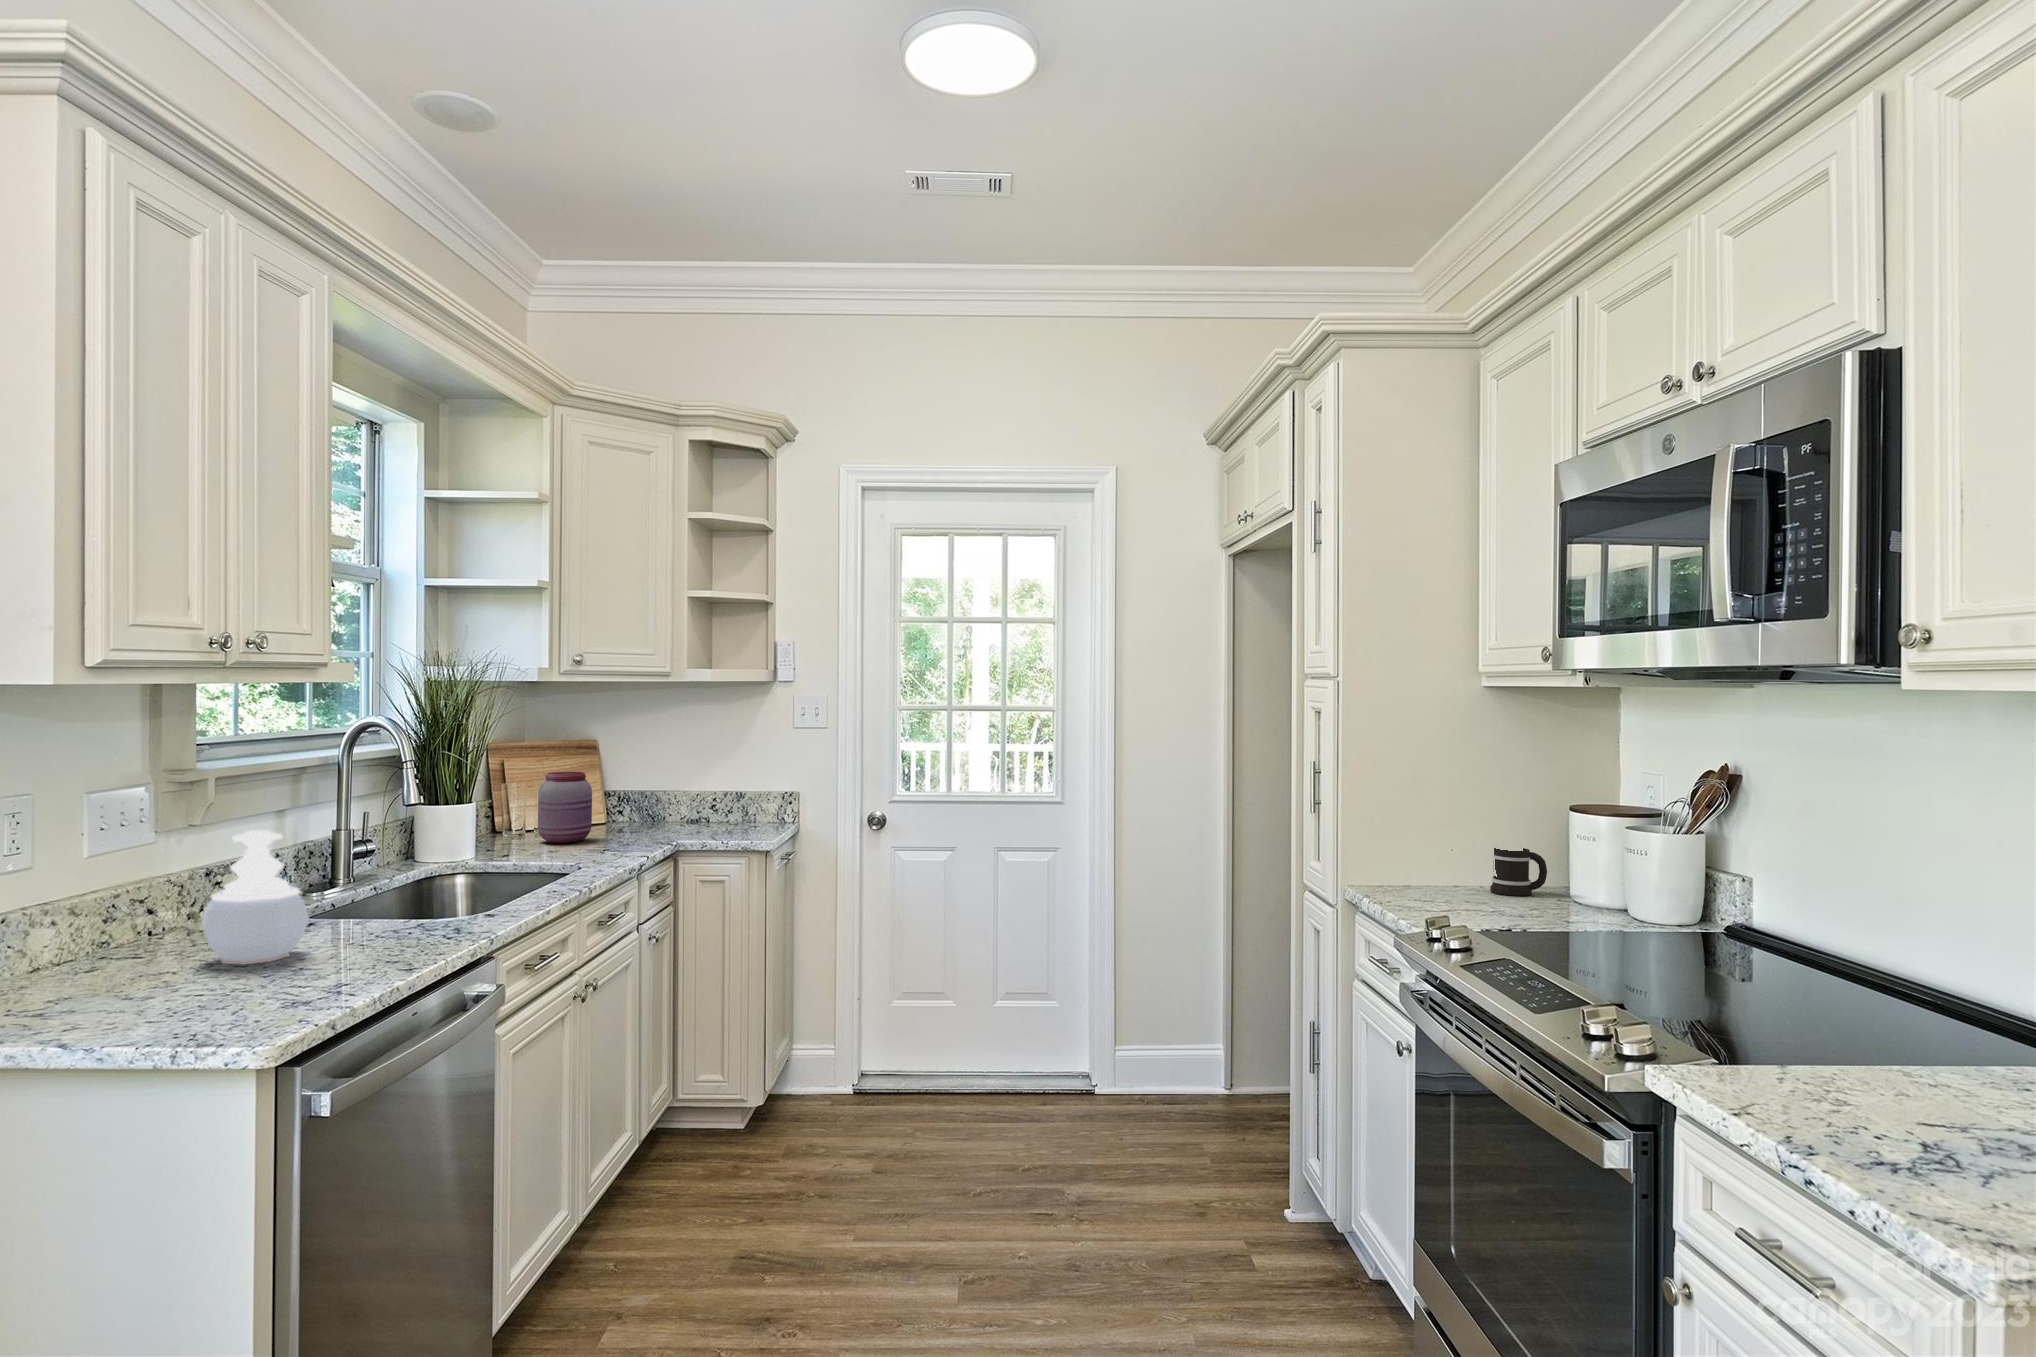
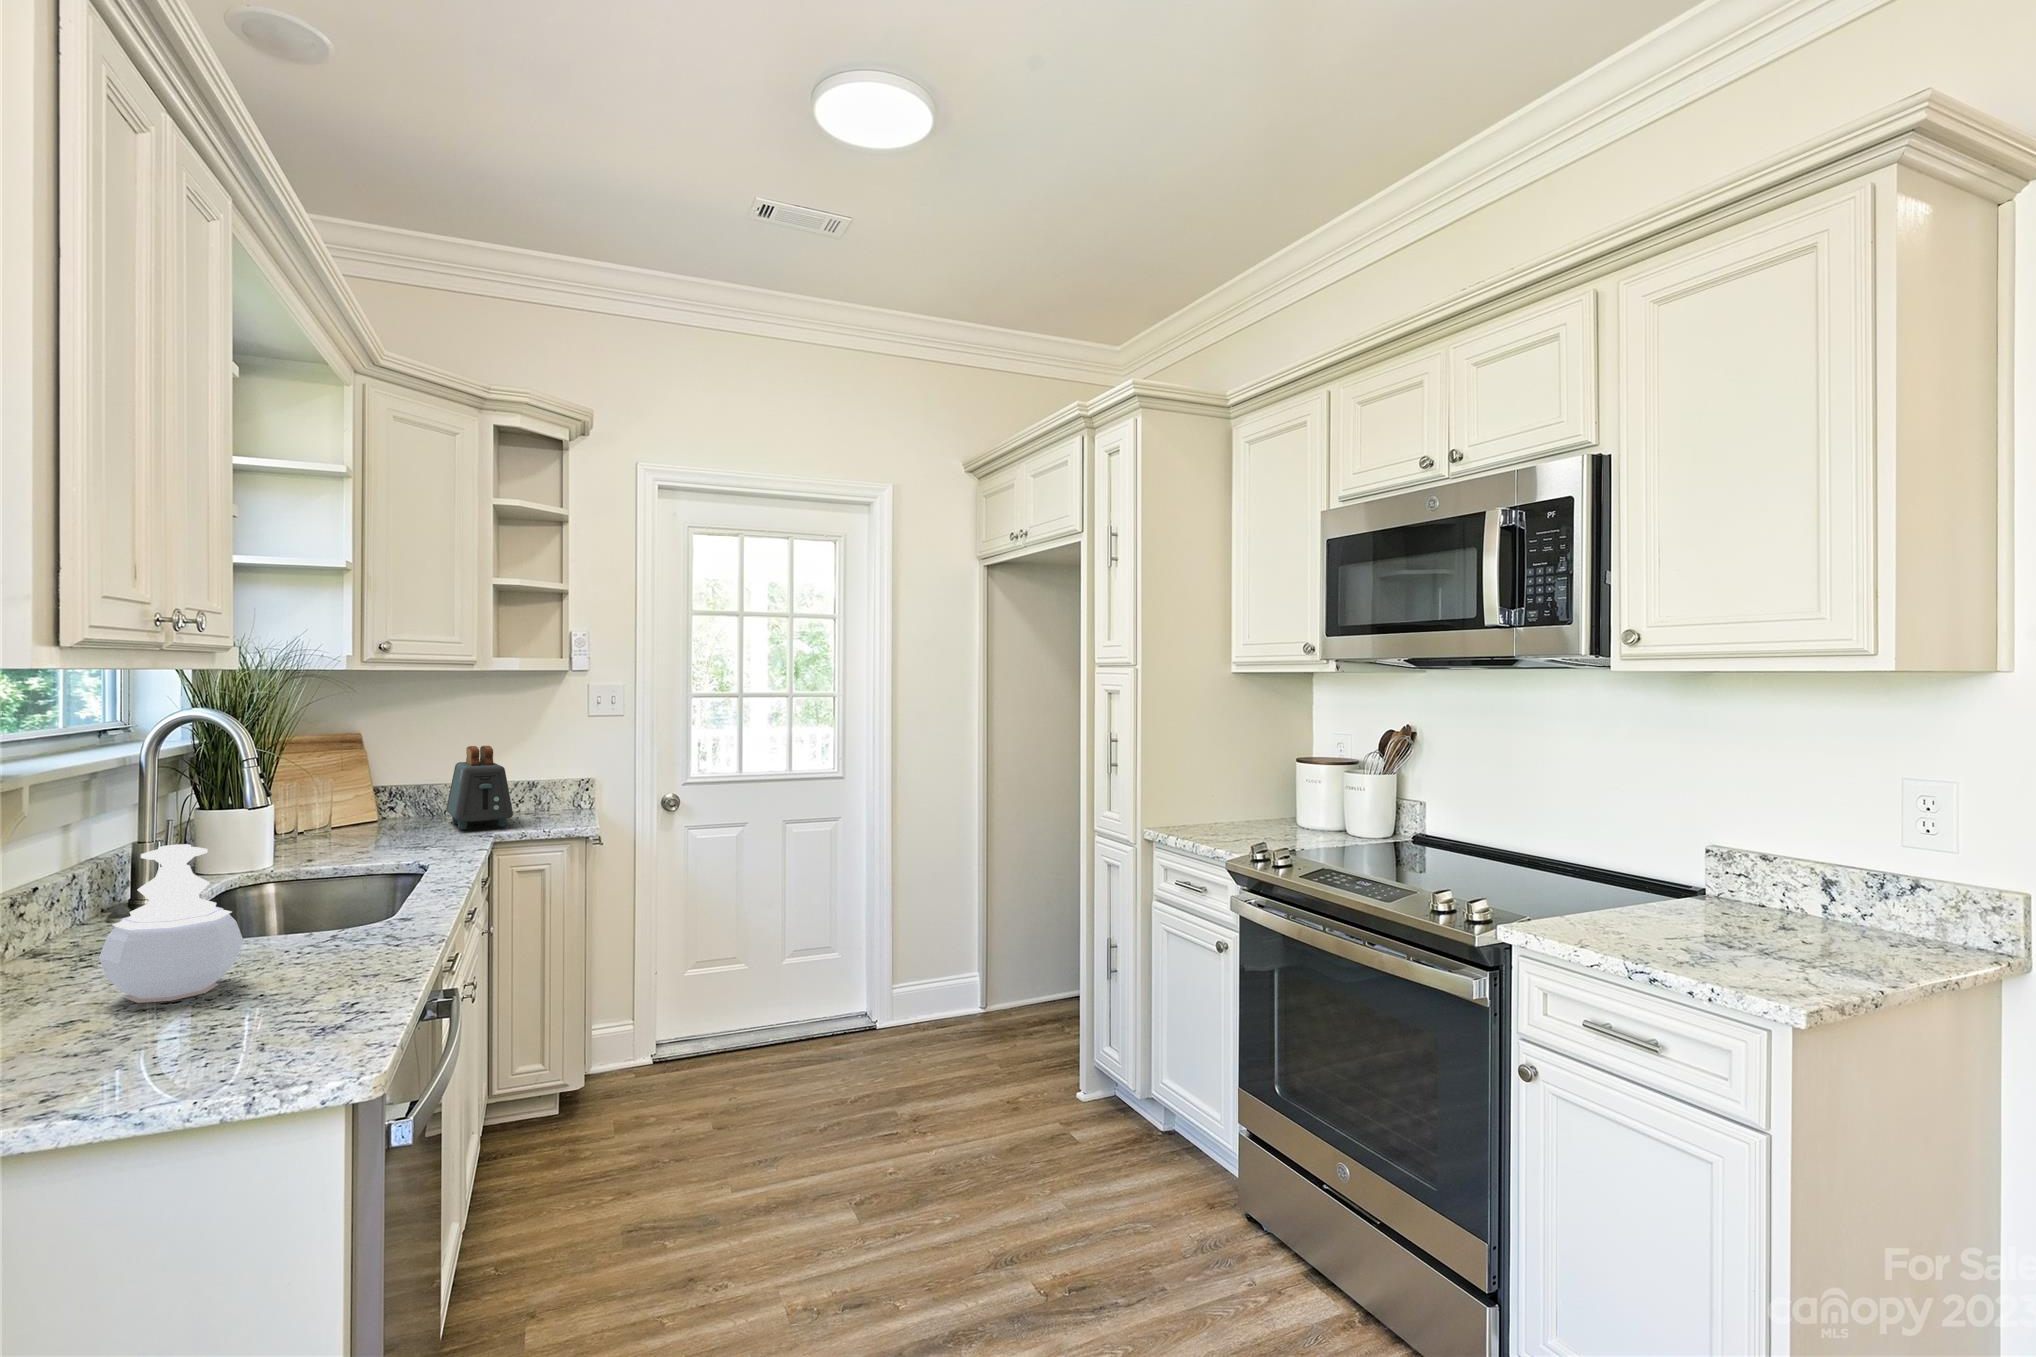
toaster: none [650,753,706,835] -> present [446,746,513,830]
jar: present [538,772,592,843] -> none [329,769,393,845]
mug: present [1490,848,1547,896] -> none [1236,792,1274,827]

